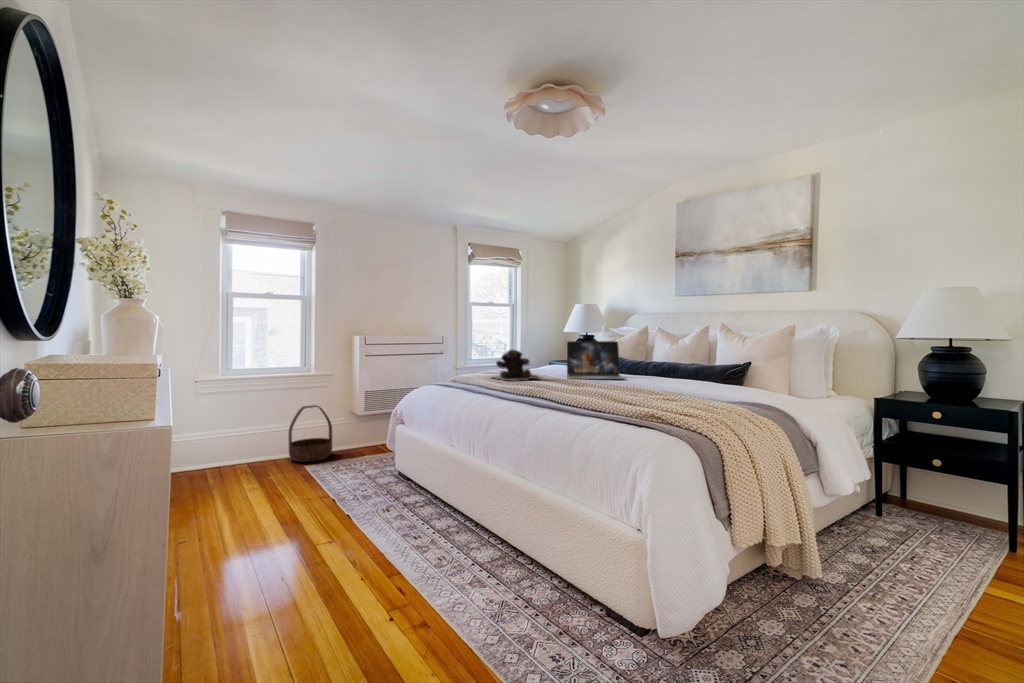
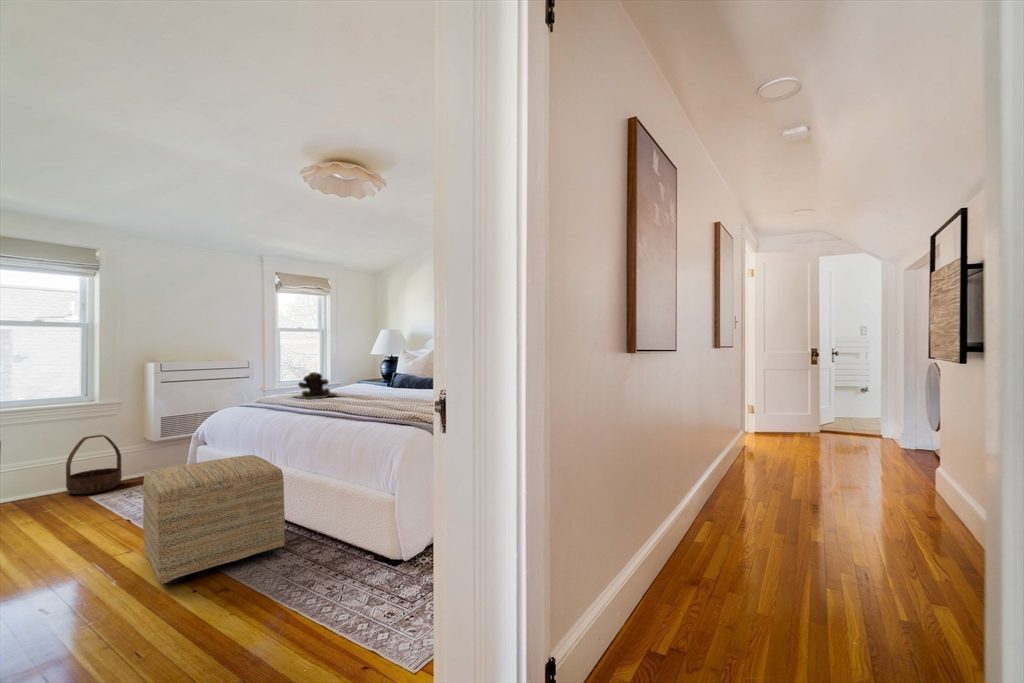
laptop: present [567,341,623,379] -> none [362,362,409,395]
ottoman: none [342,445,489,601] -> present [143,455,285,584]

